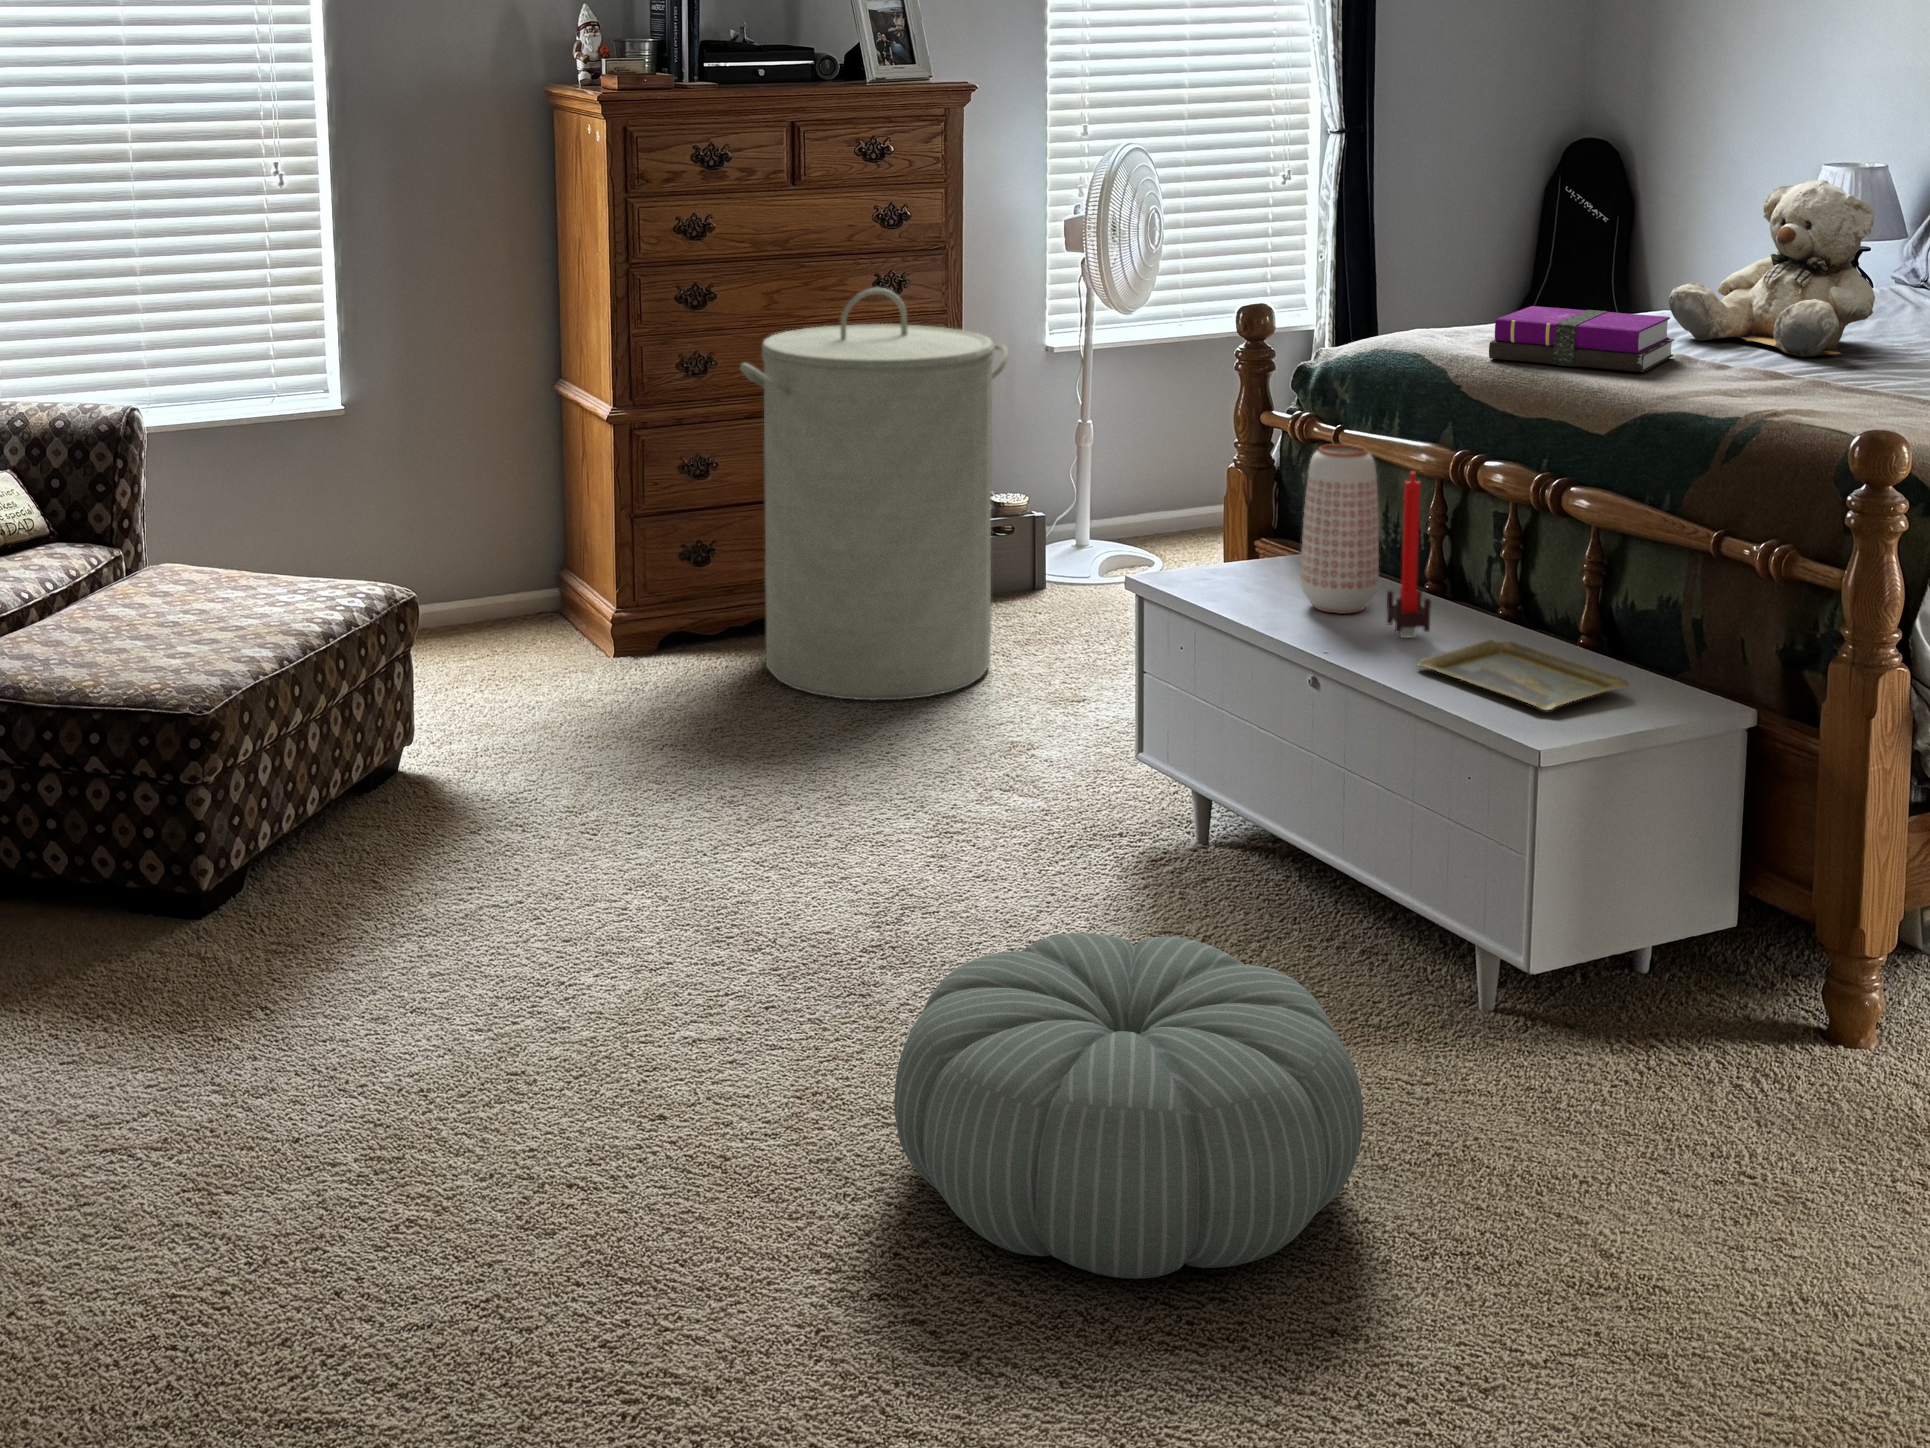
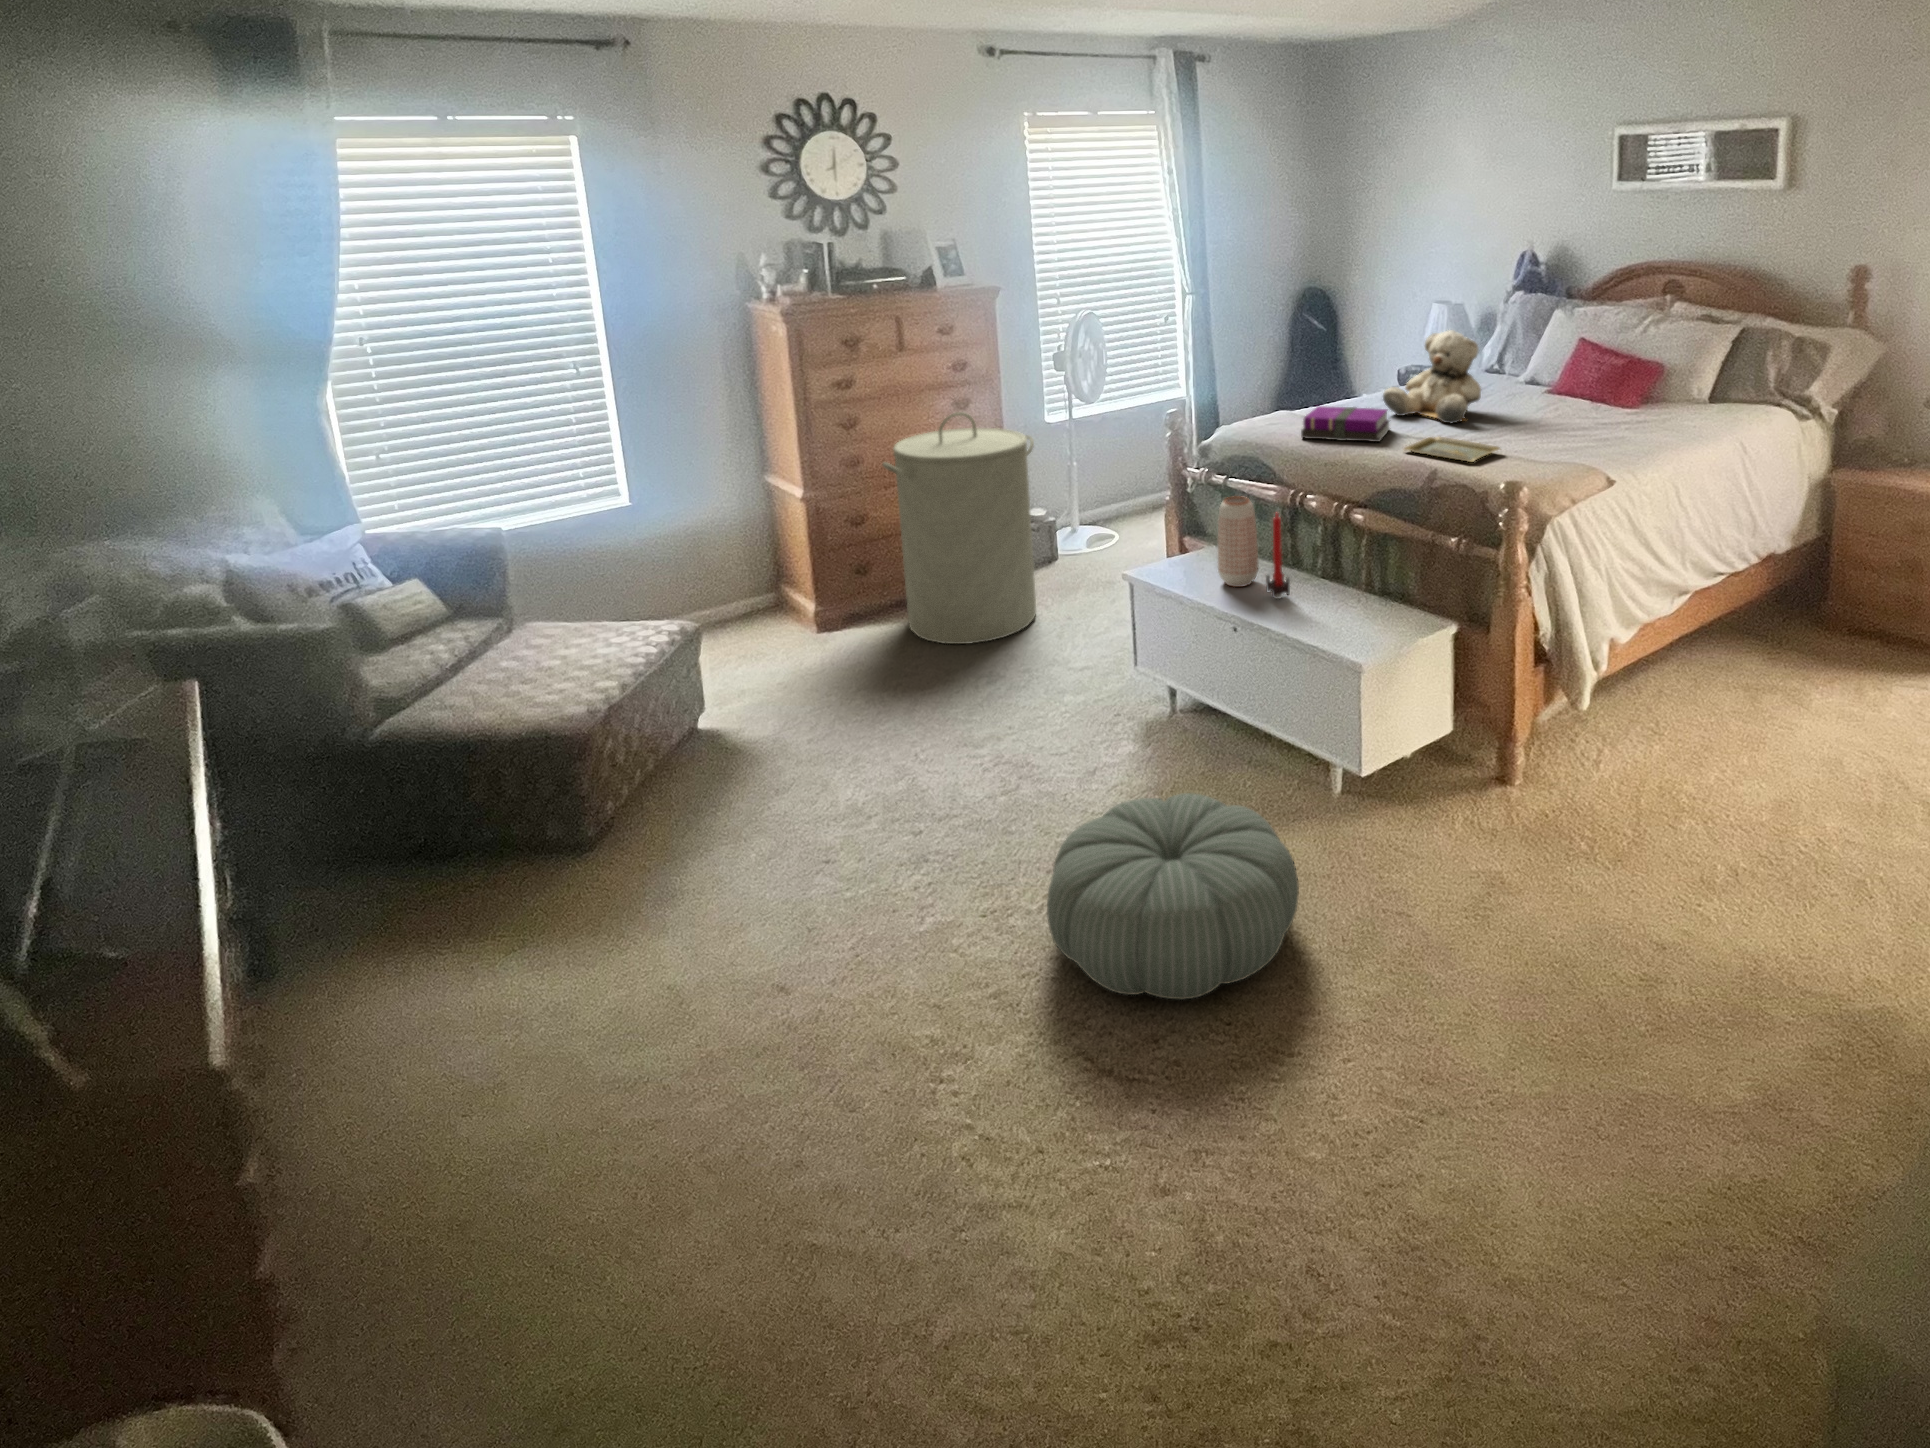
tray: present [1418,640,1629,710] -> present [1404,437,1500,462]

